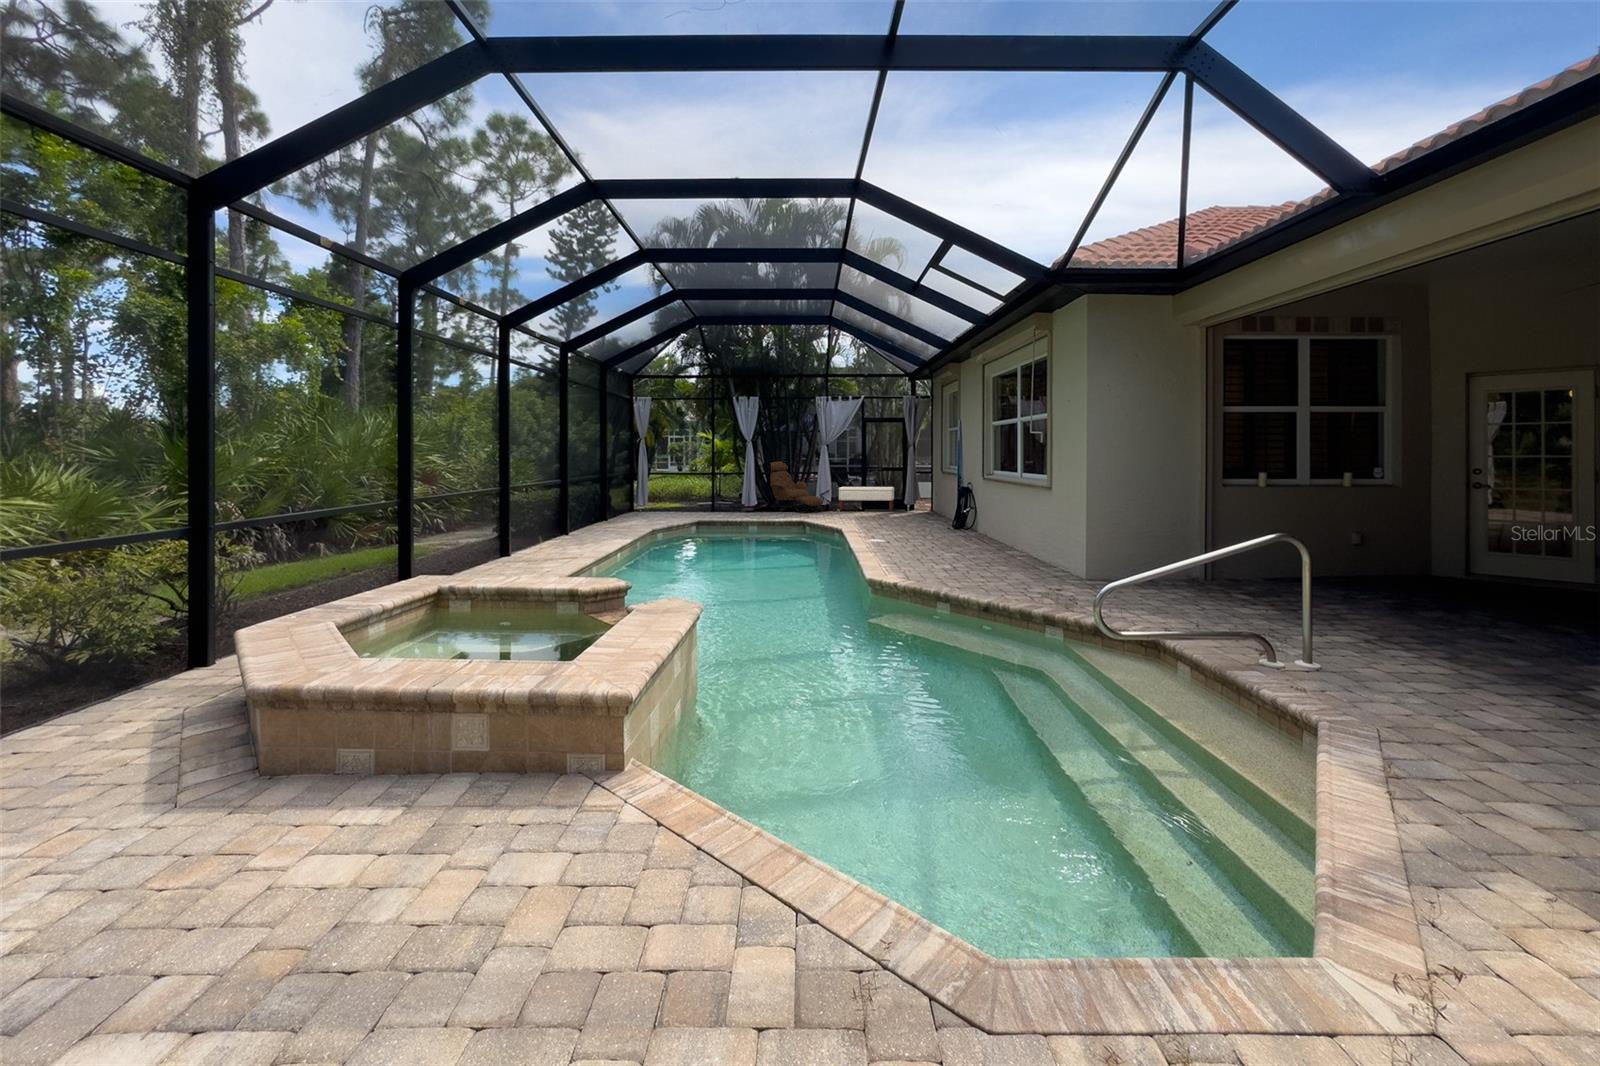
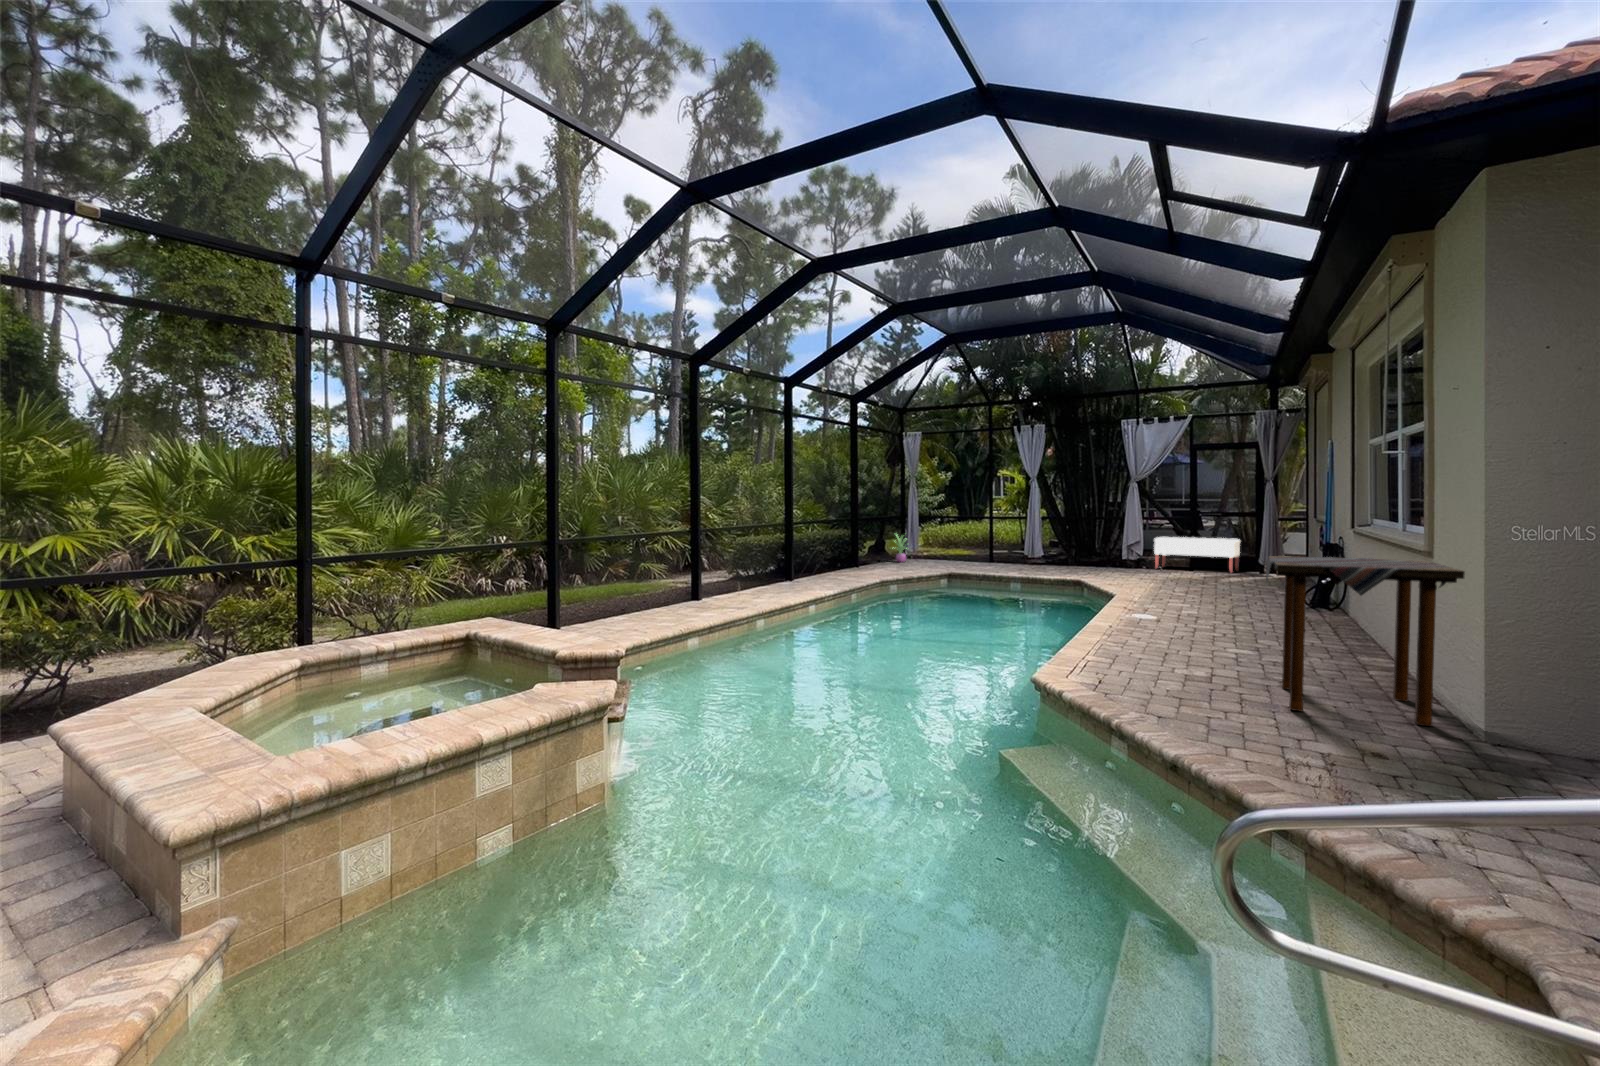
lounge chair: present [770,462,823,513] -> none [1063,504,1132,569]
decorative plant: none [617,489,649,516] -> present [895,535,907,562]
side table: none [983,496,1080,579] -> present [1266,556,1465,727]

